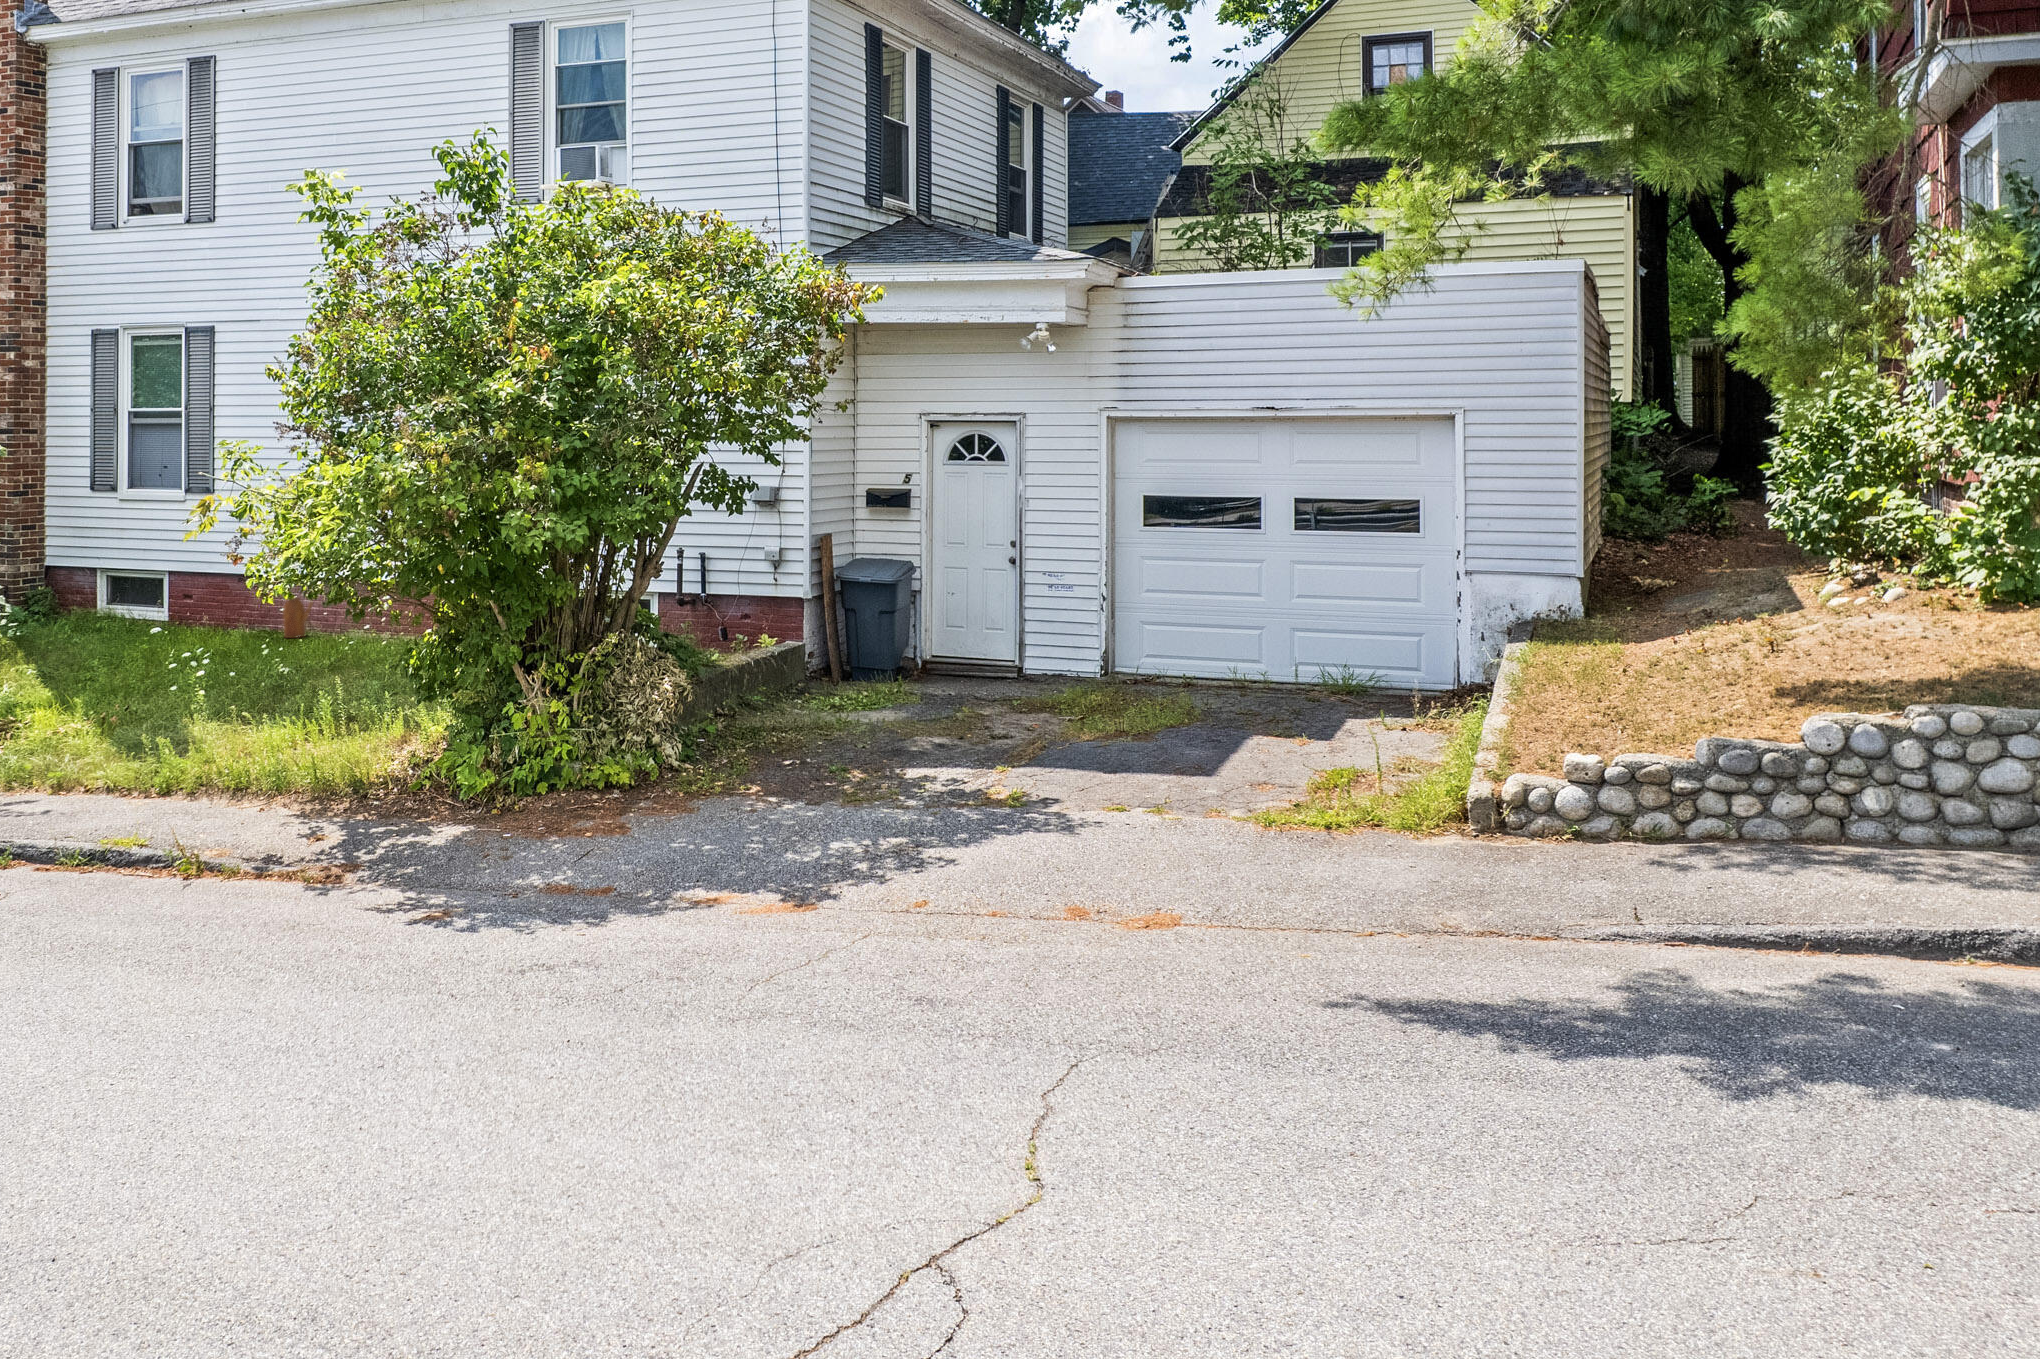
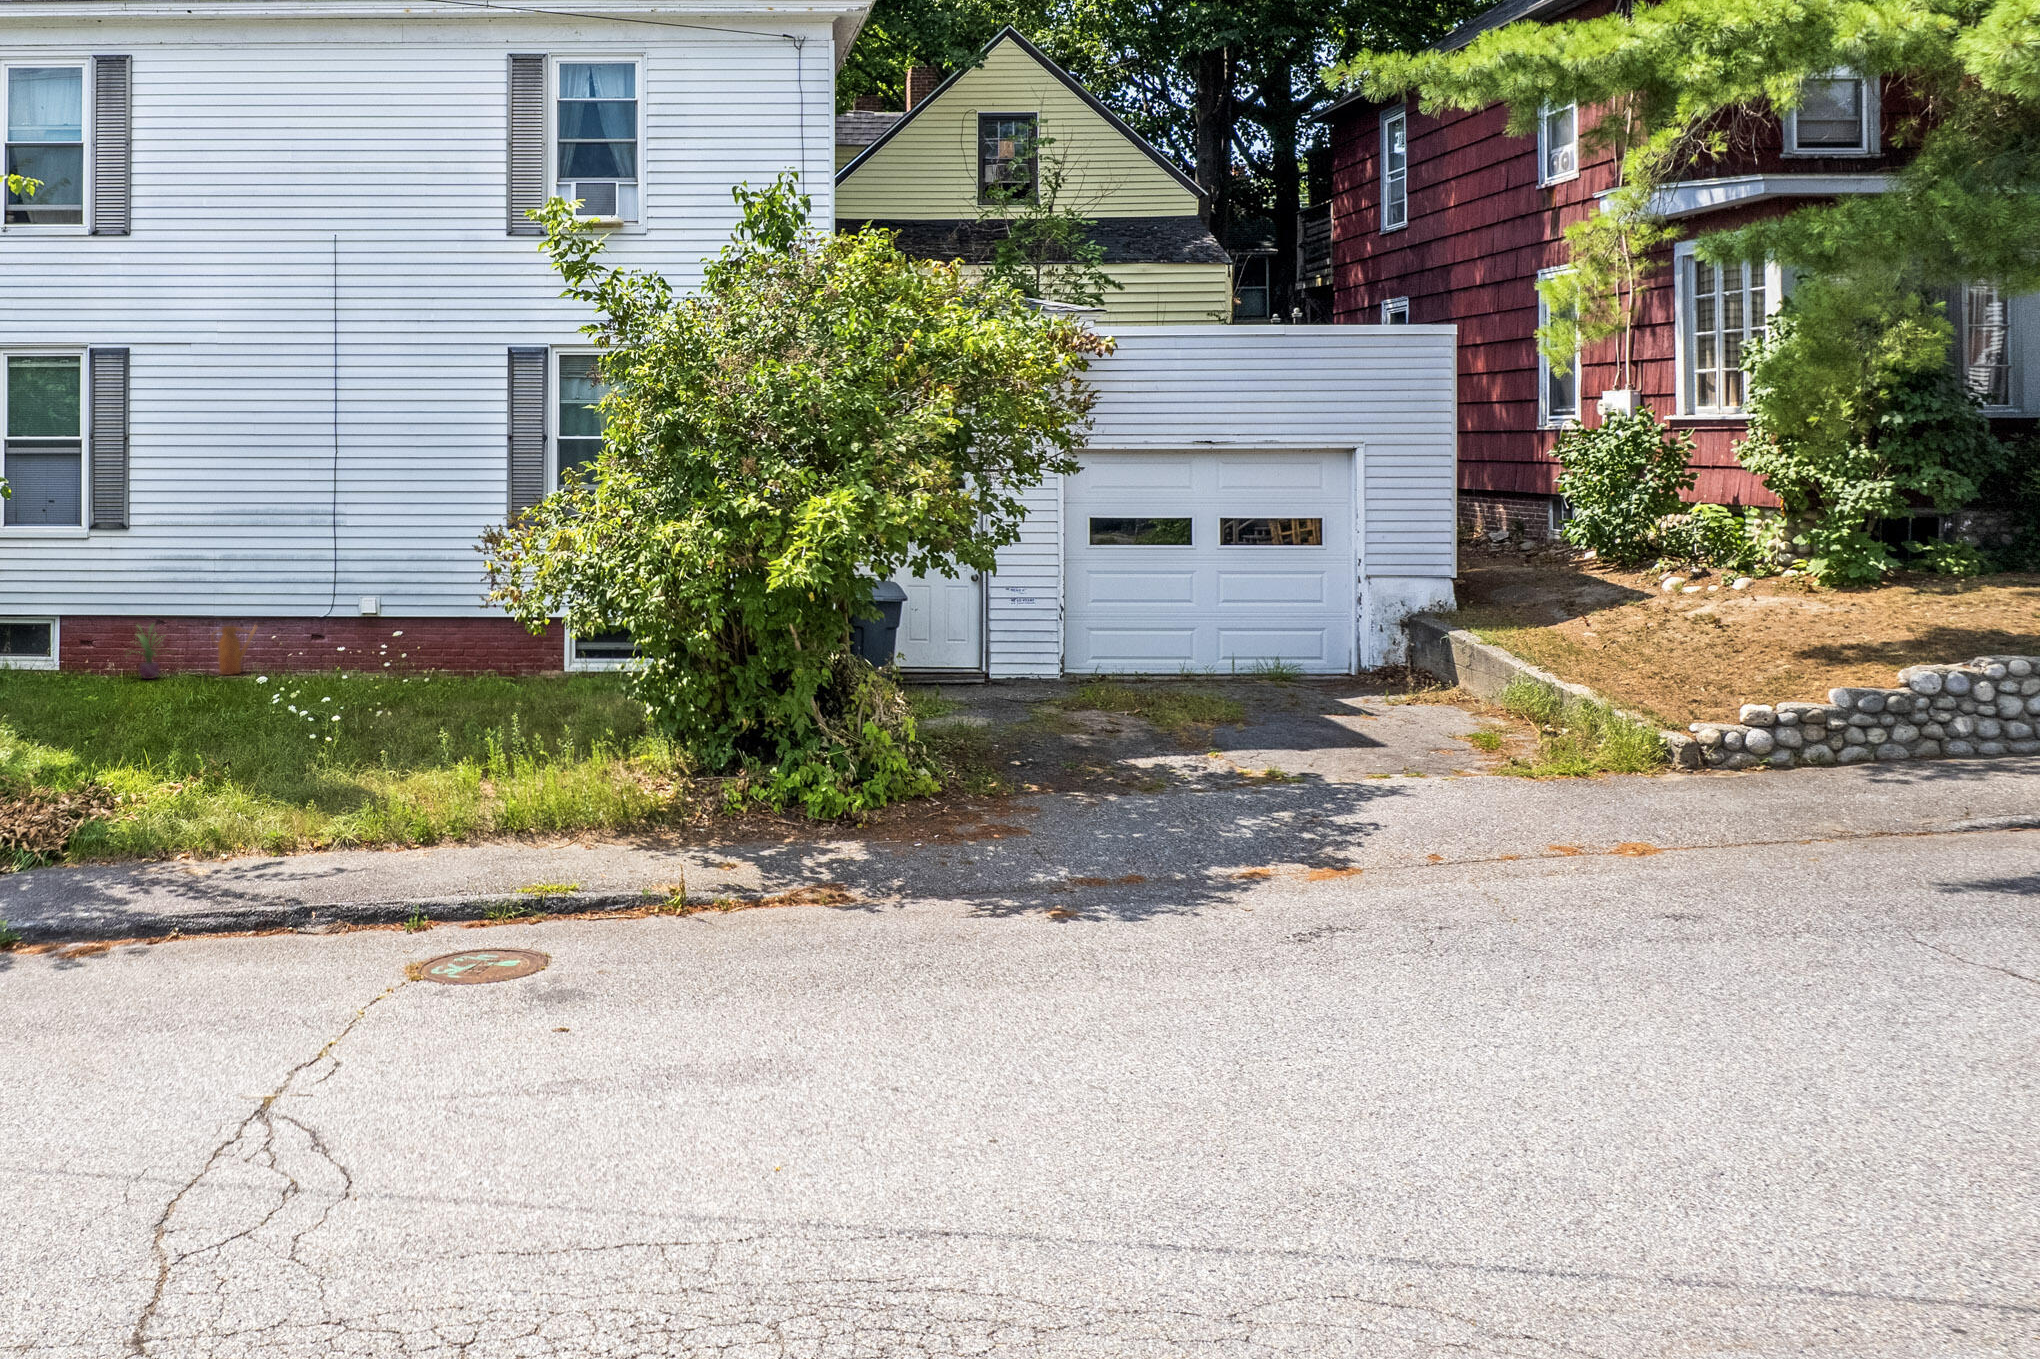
decorative plant: none [193,586,250,639] -> present [134,625,159,679]

